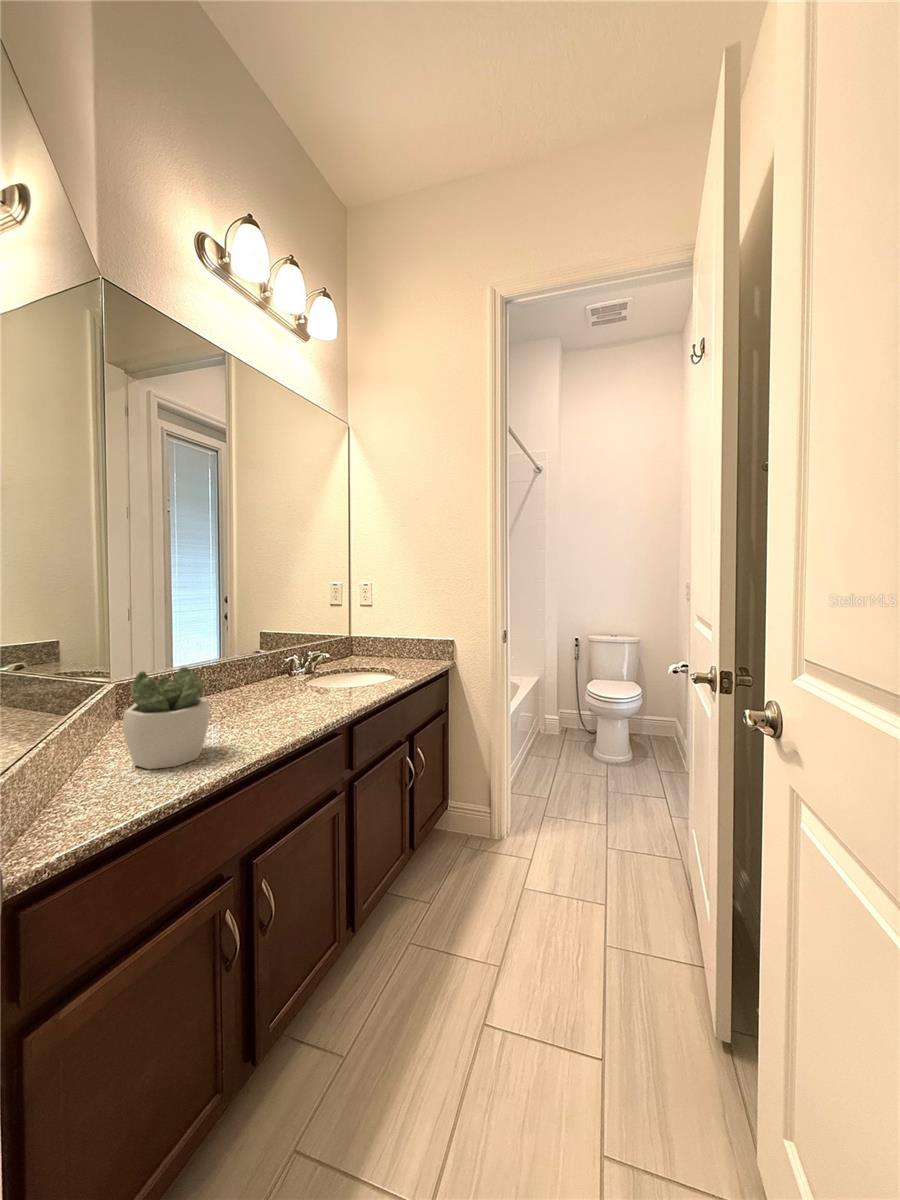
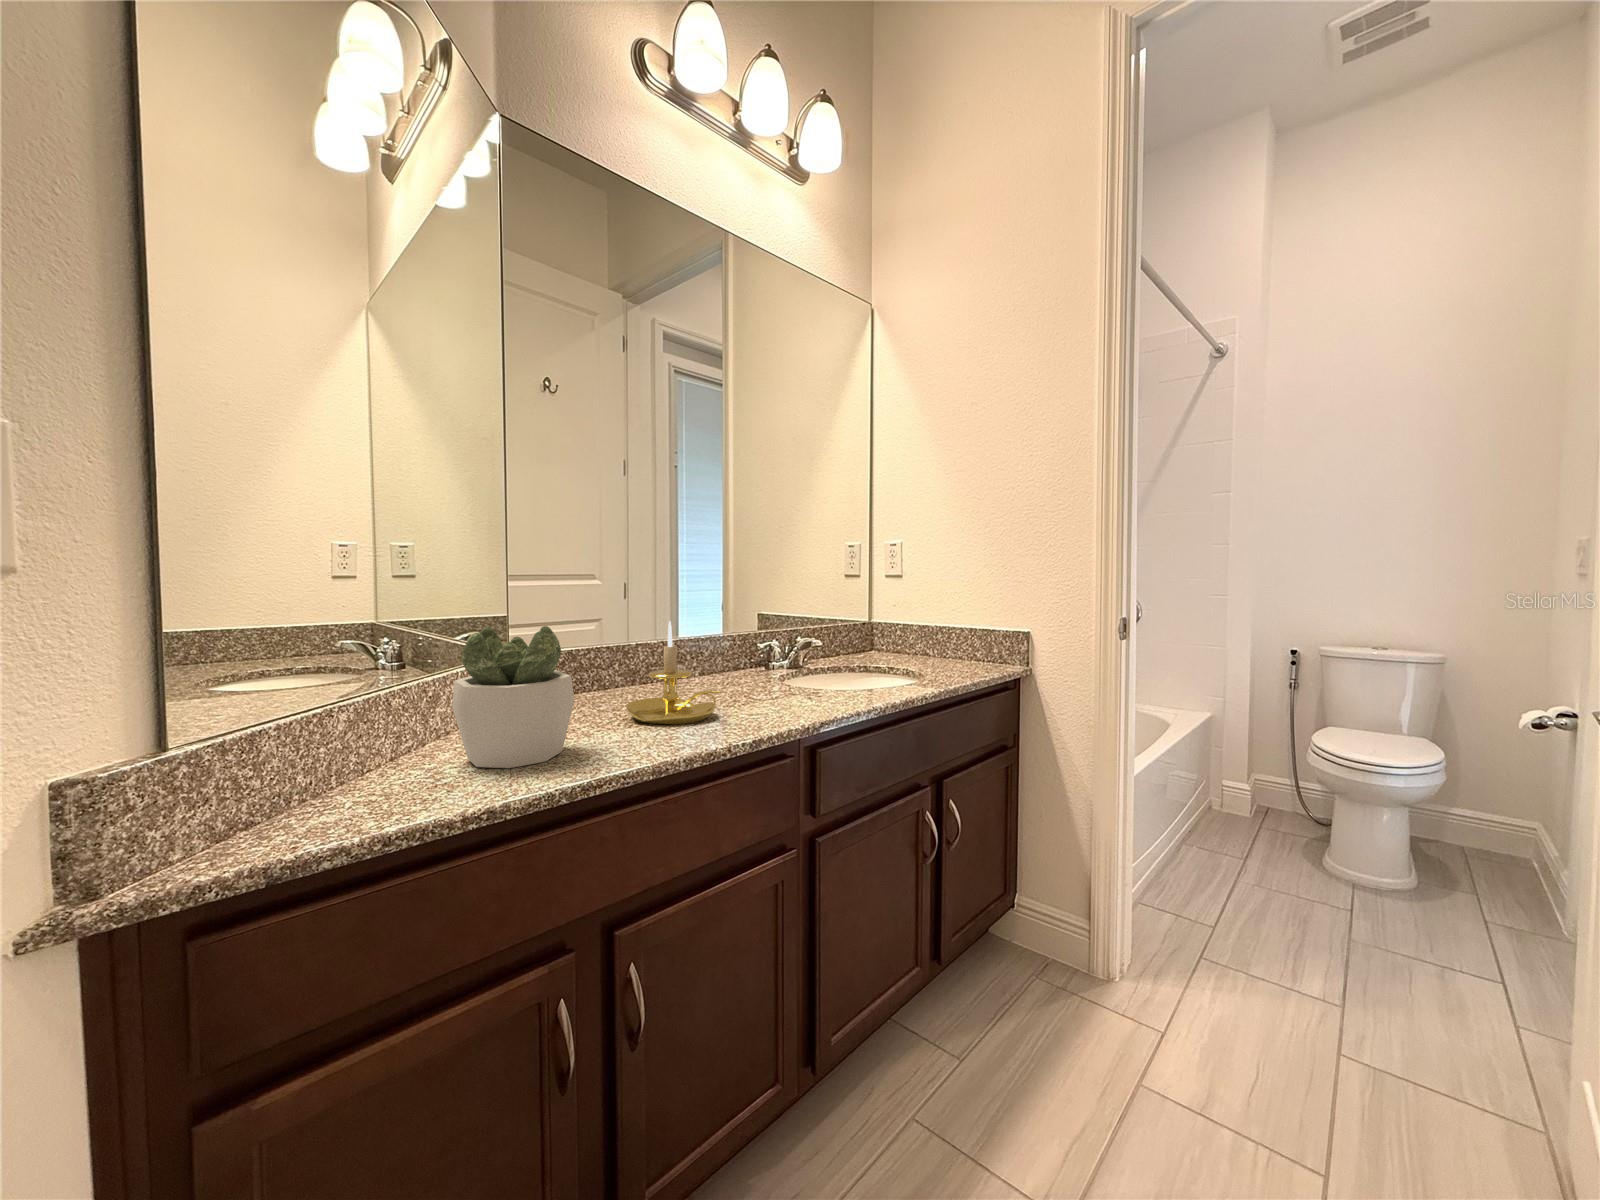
candle holder: none [220,654,294,724] -> present [625,621,722,725]

